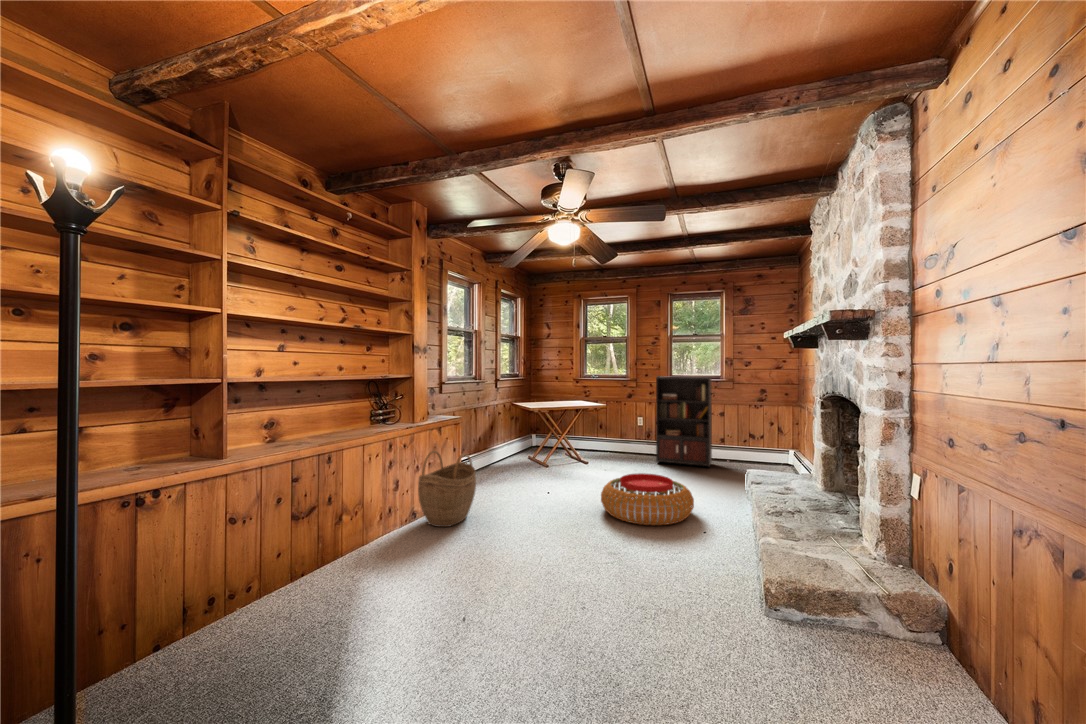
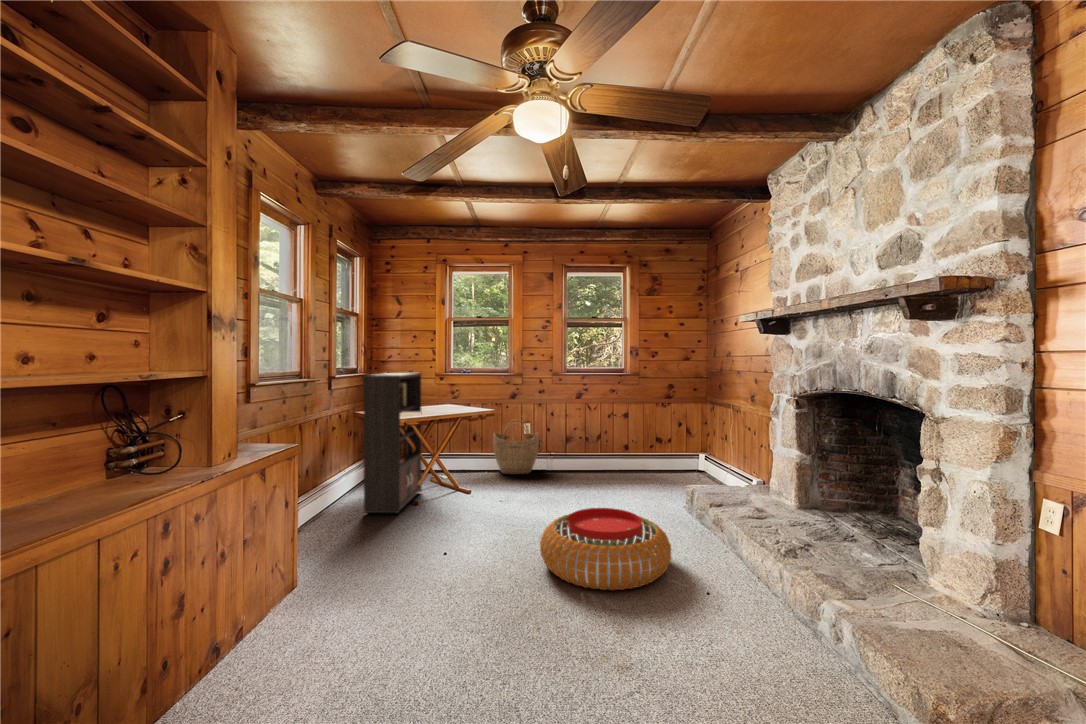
bookcase: present [656,376,712,467] -> present [363,372,422,513]
woven basket: present [418,451,476,527] -> present [493,419,539,474]

